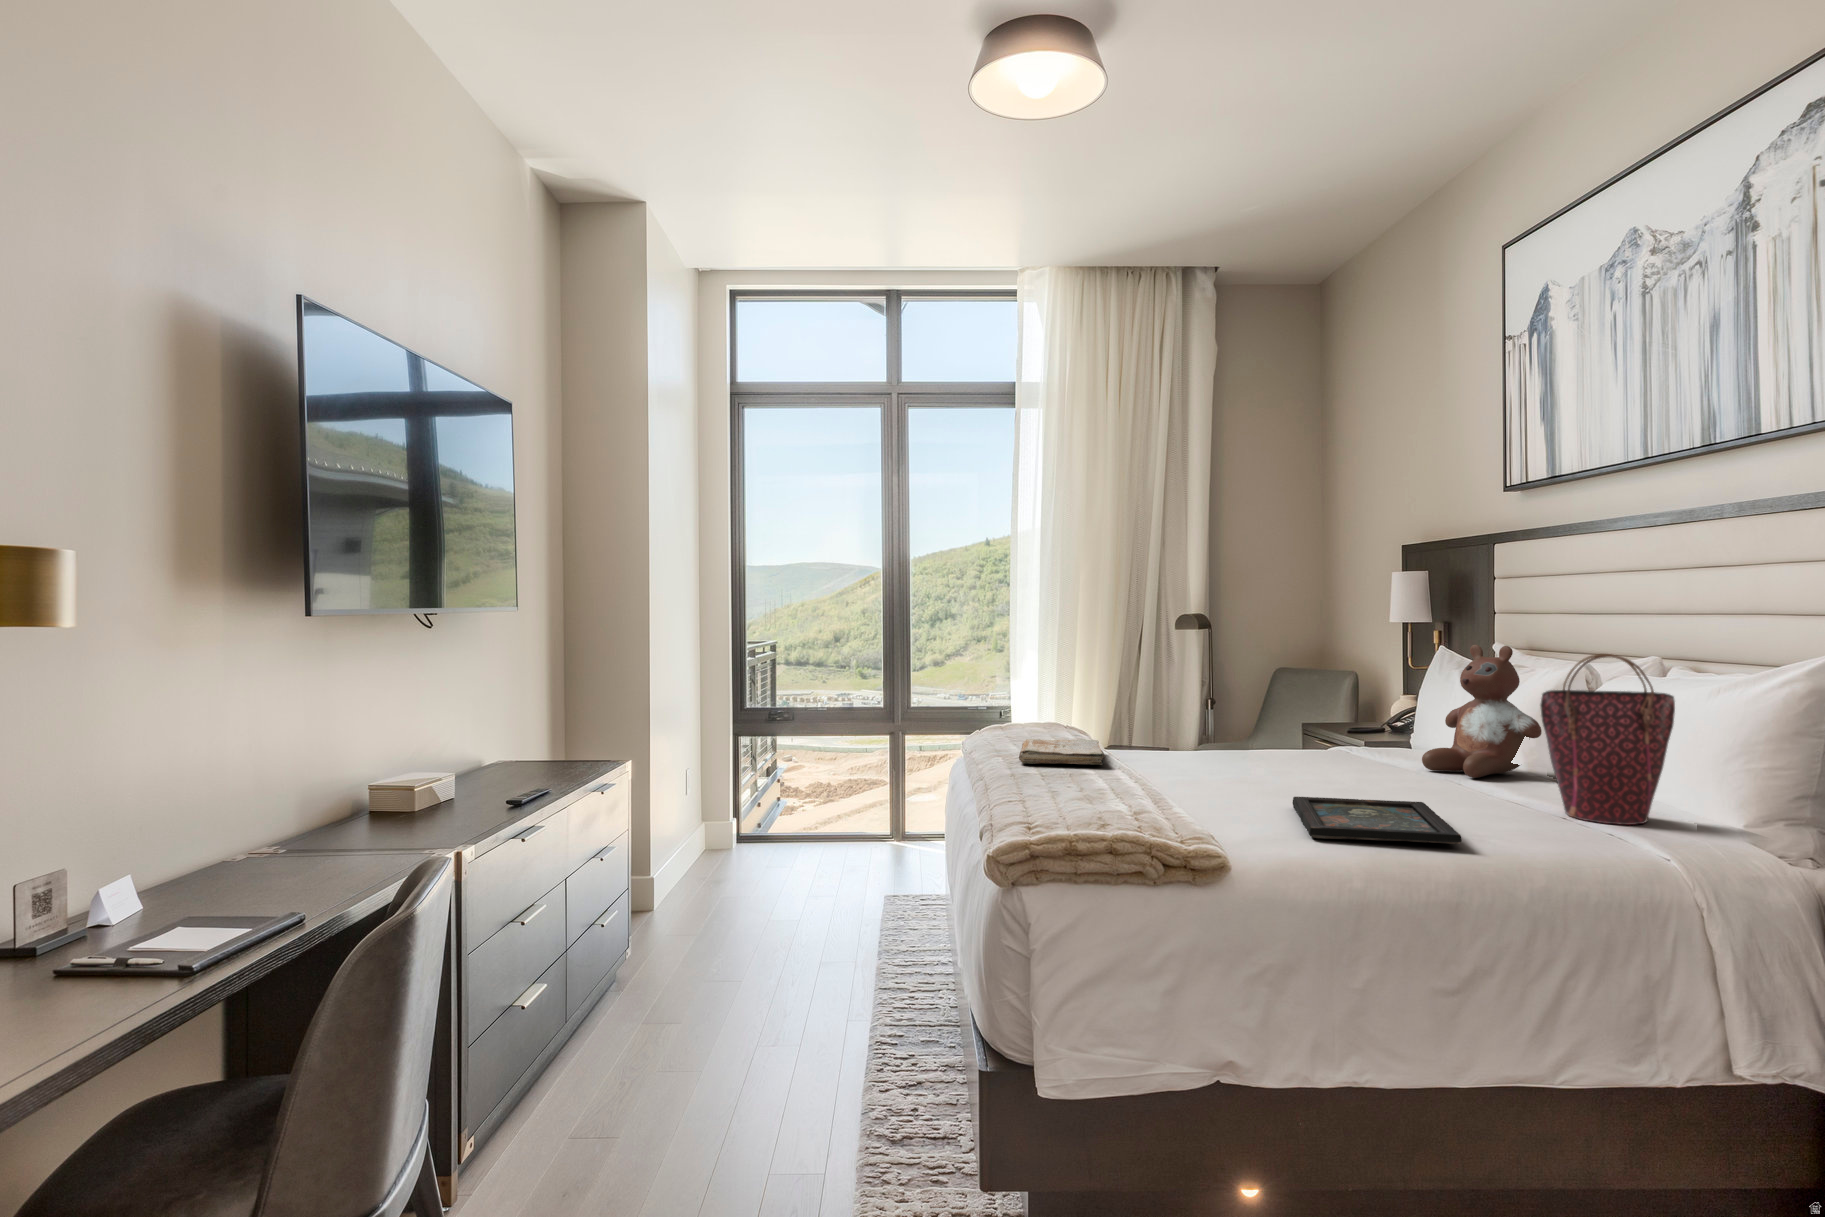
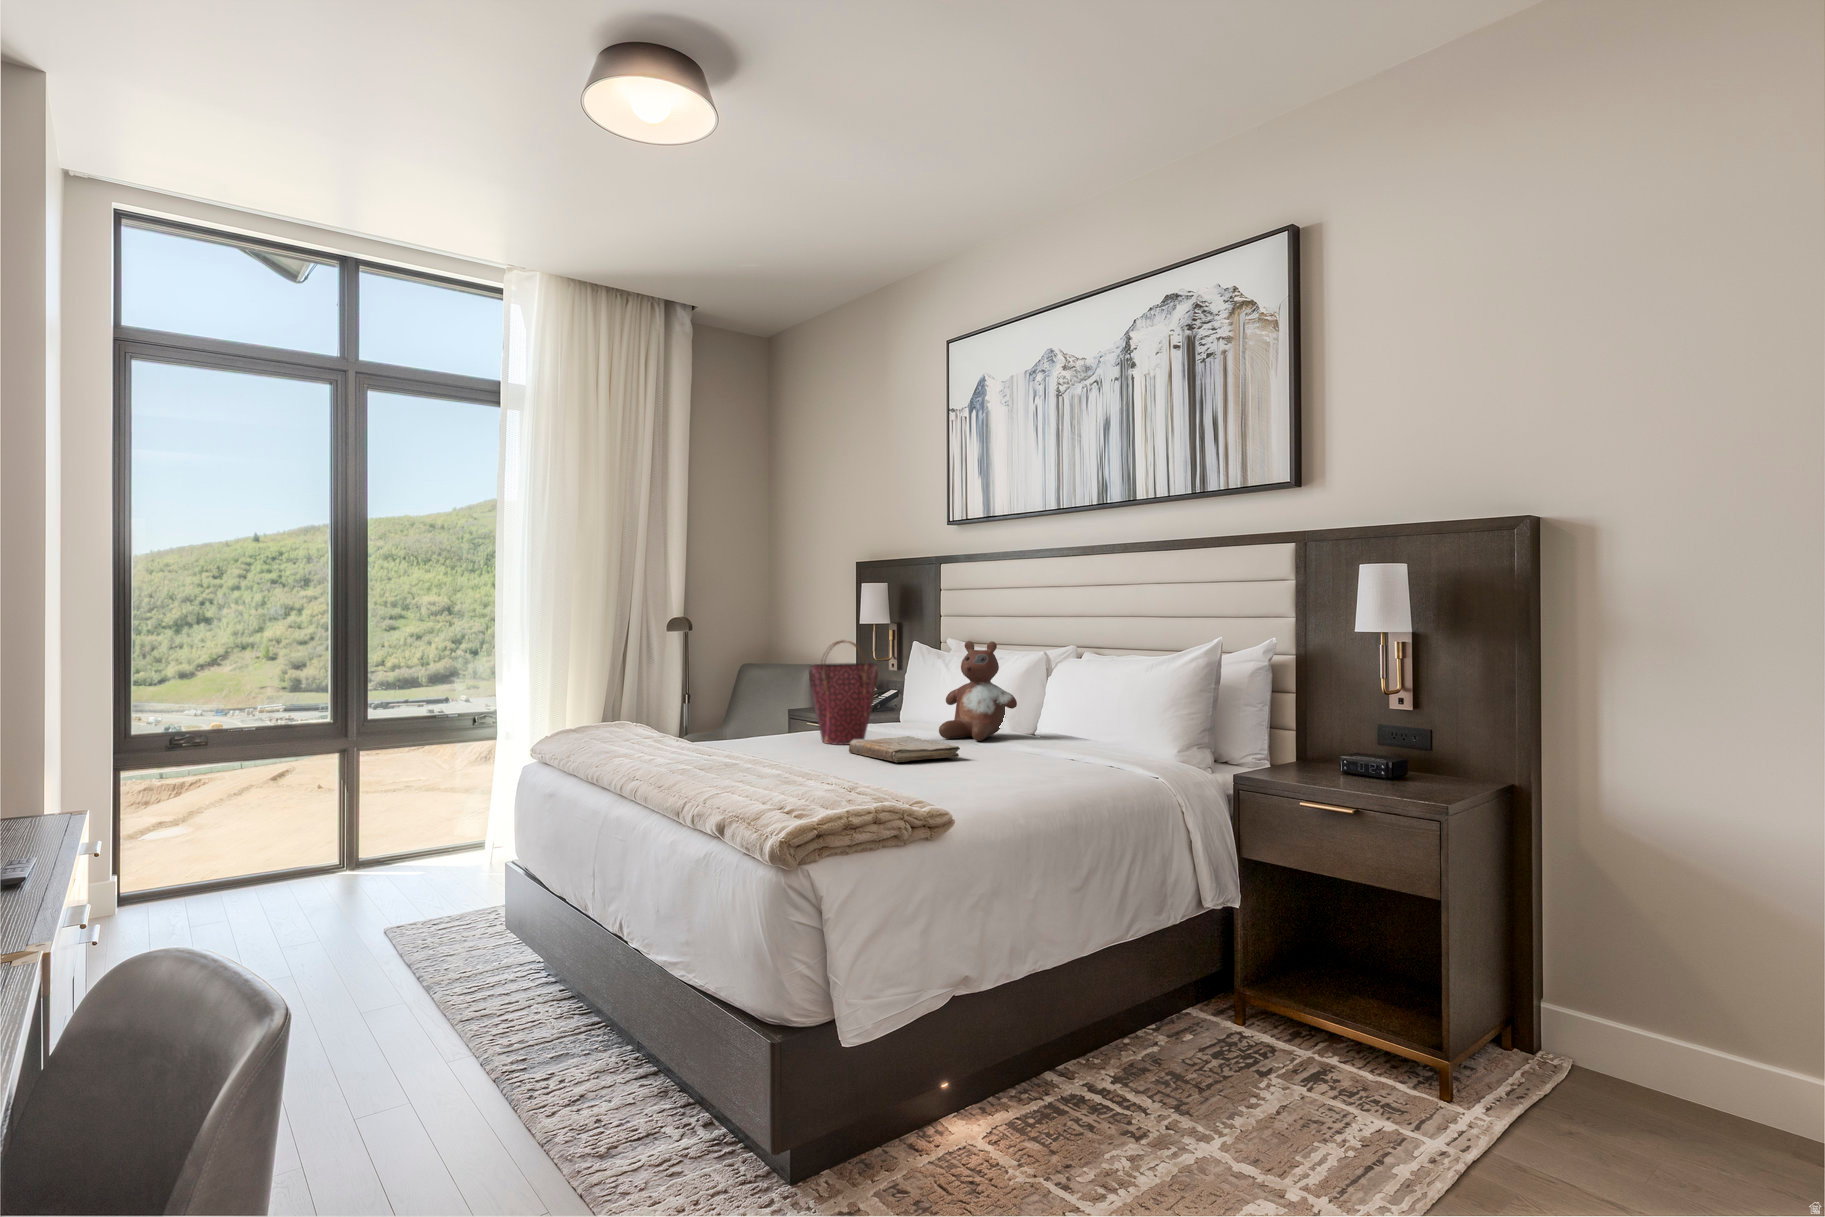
handbag: present [1540,654,1675,825] -> present [809,640,878,745]
book: present [1019,739,1105,765] -> present [849,736,960,762]
tray: present [1292,797,1461,844] -> none [917,759,1064,792]

